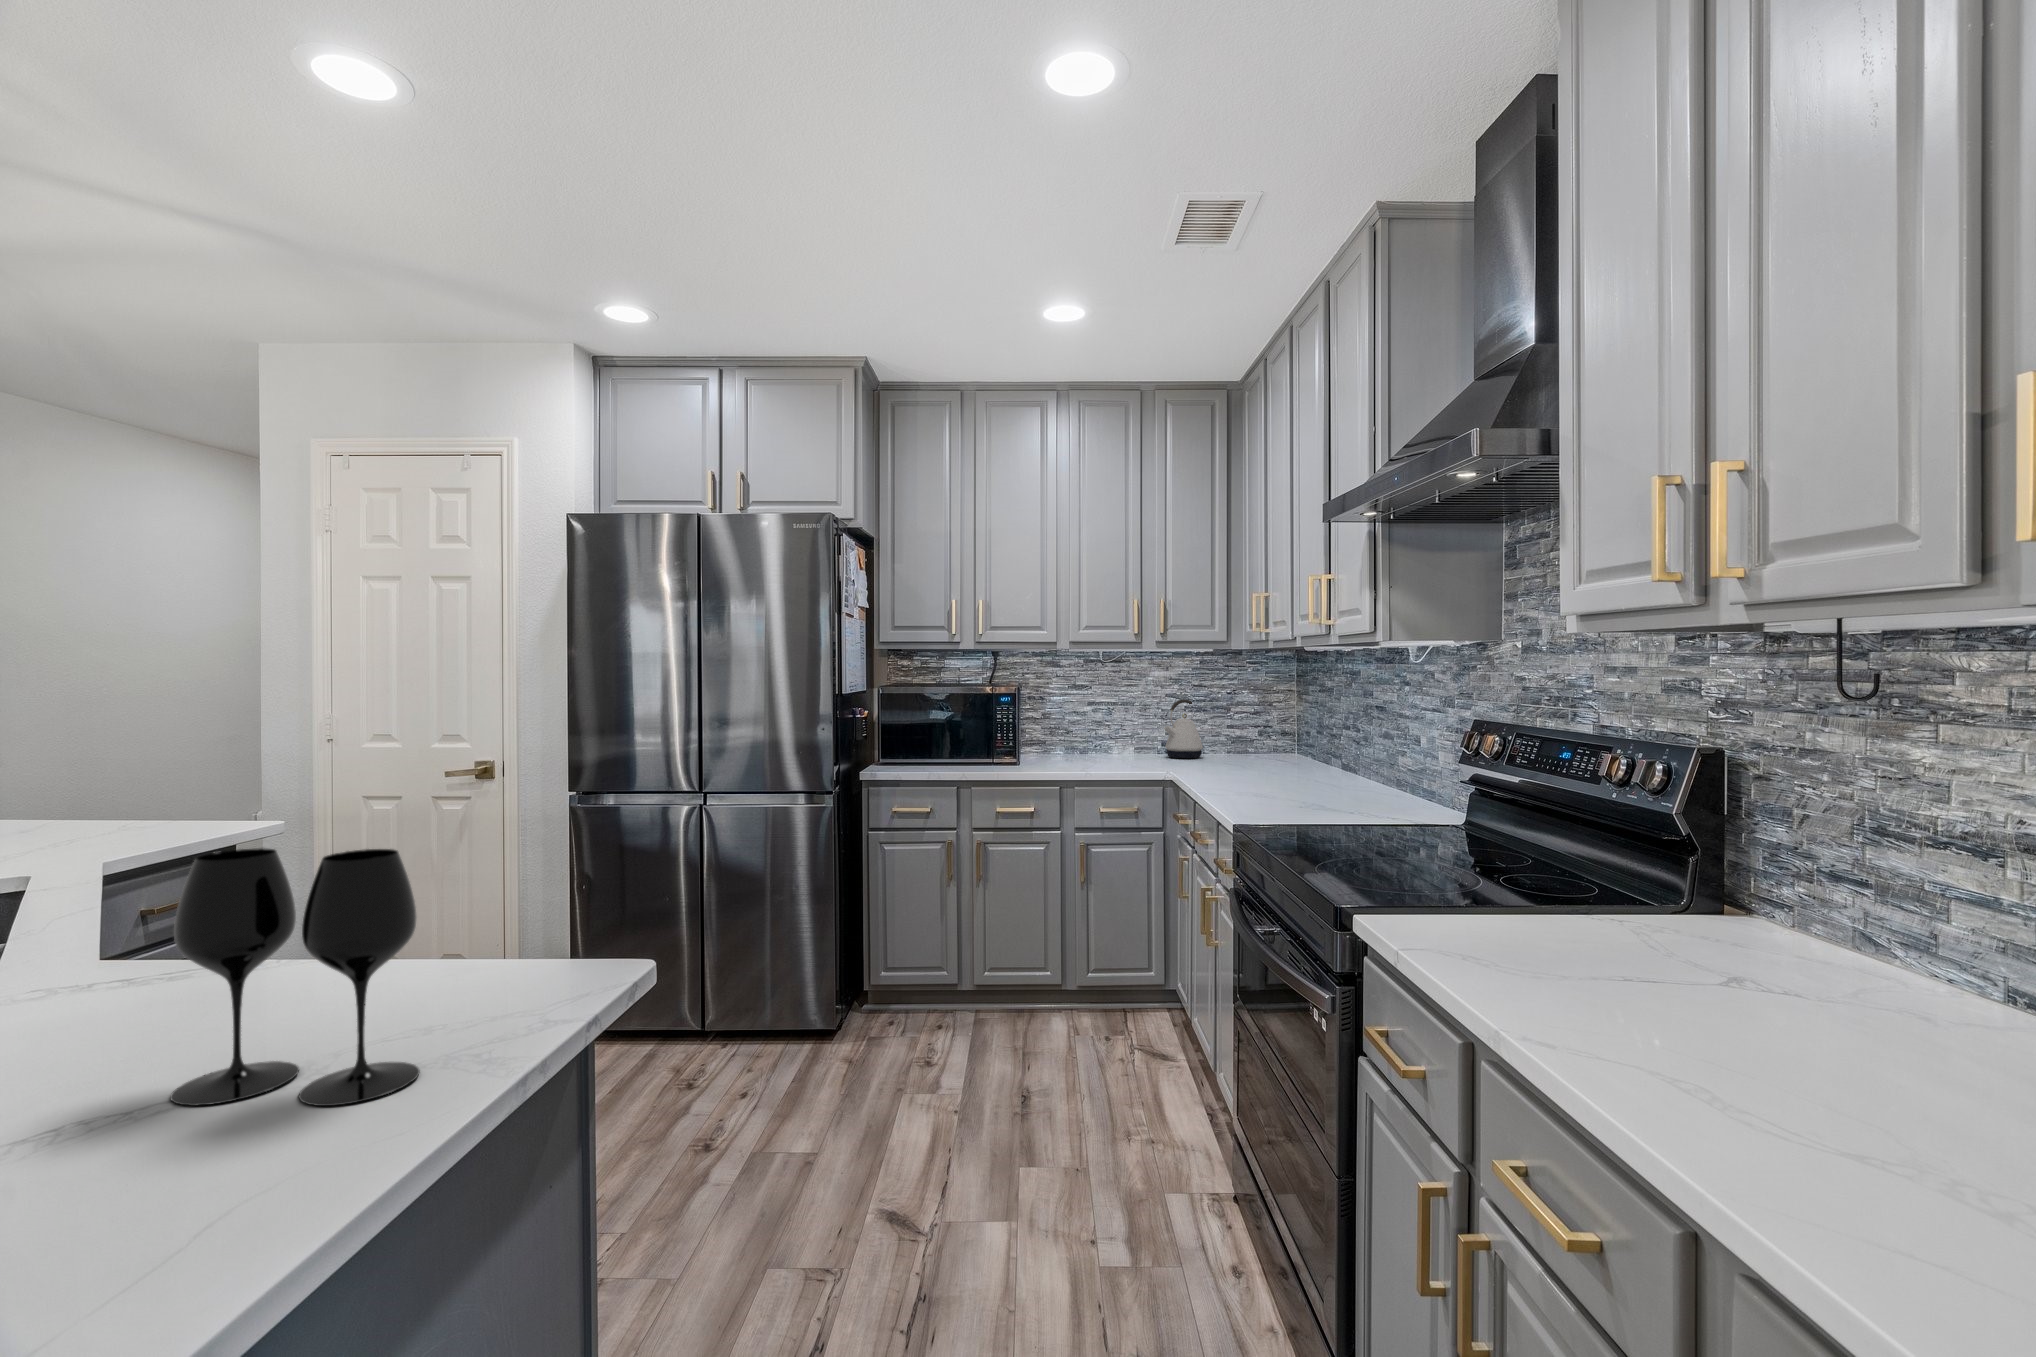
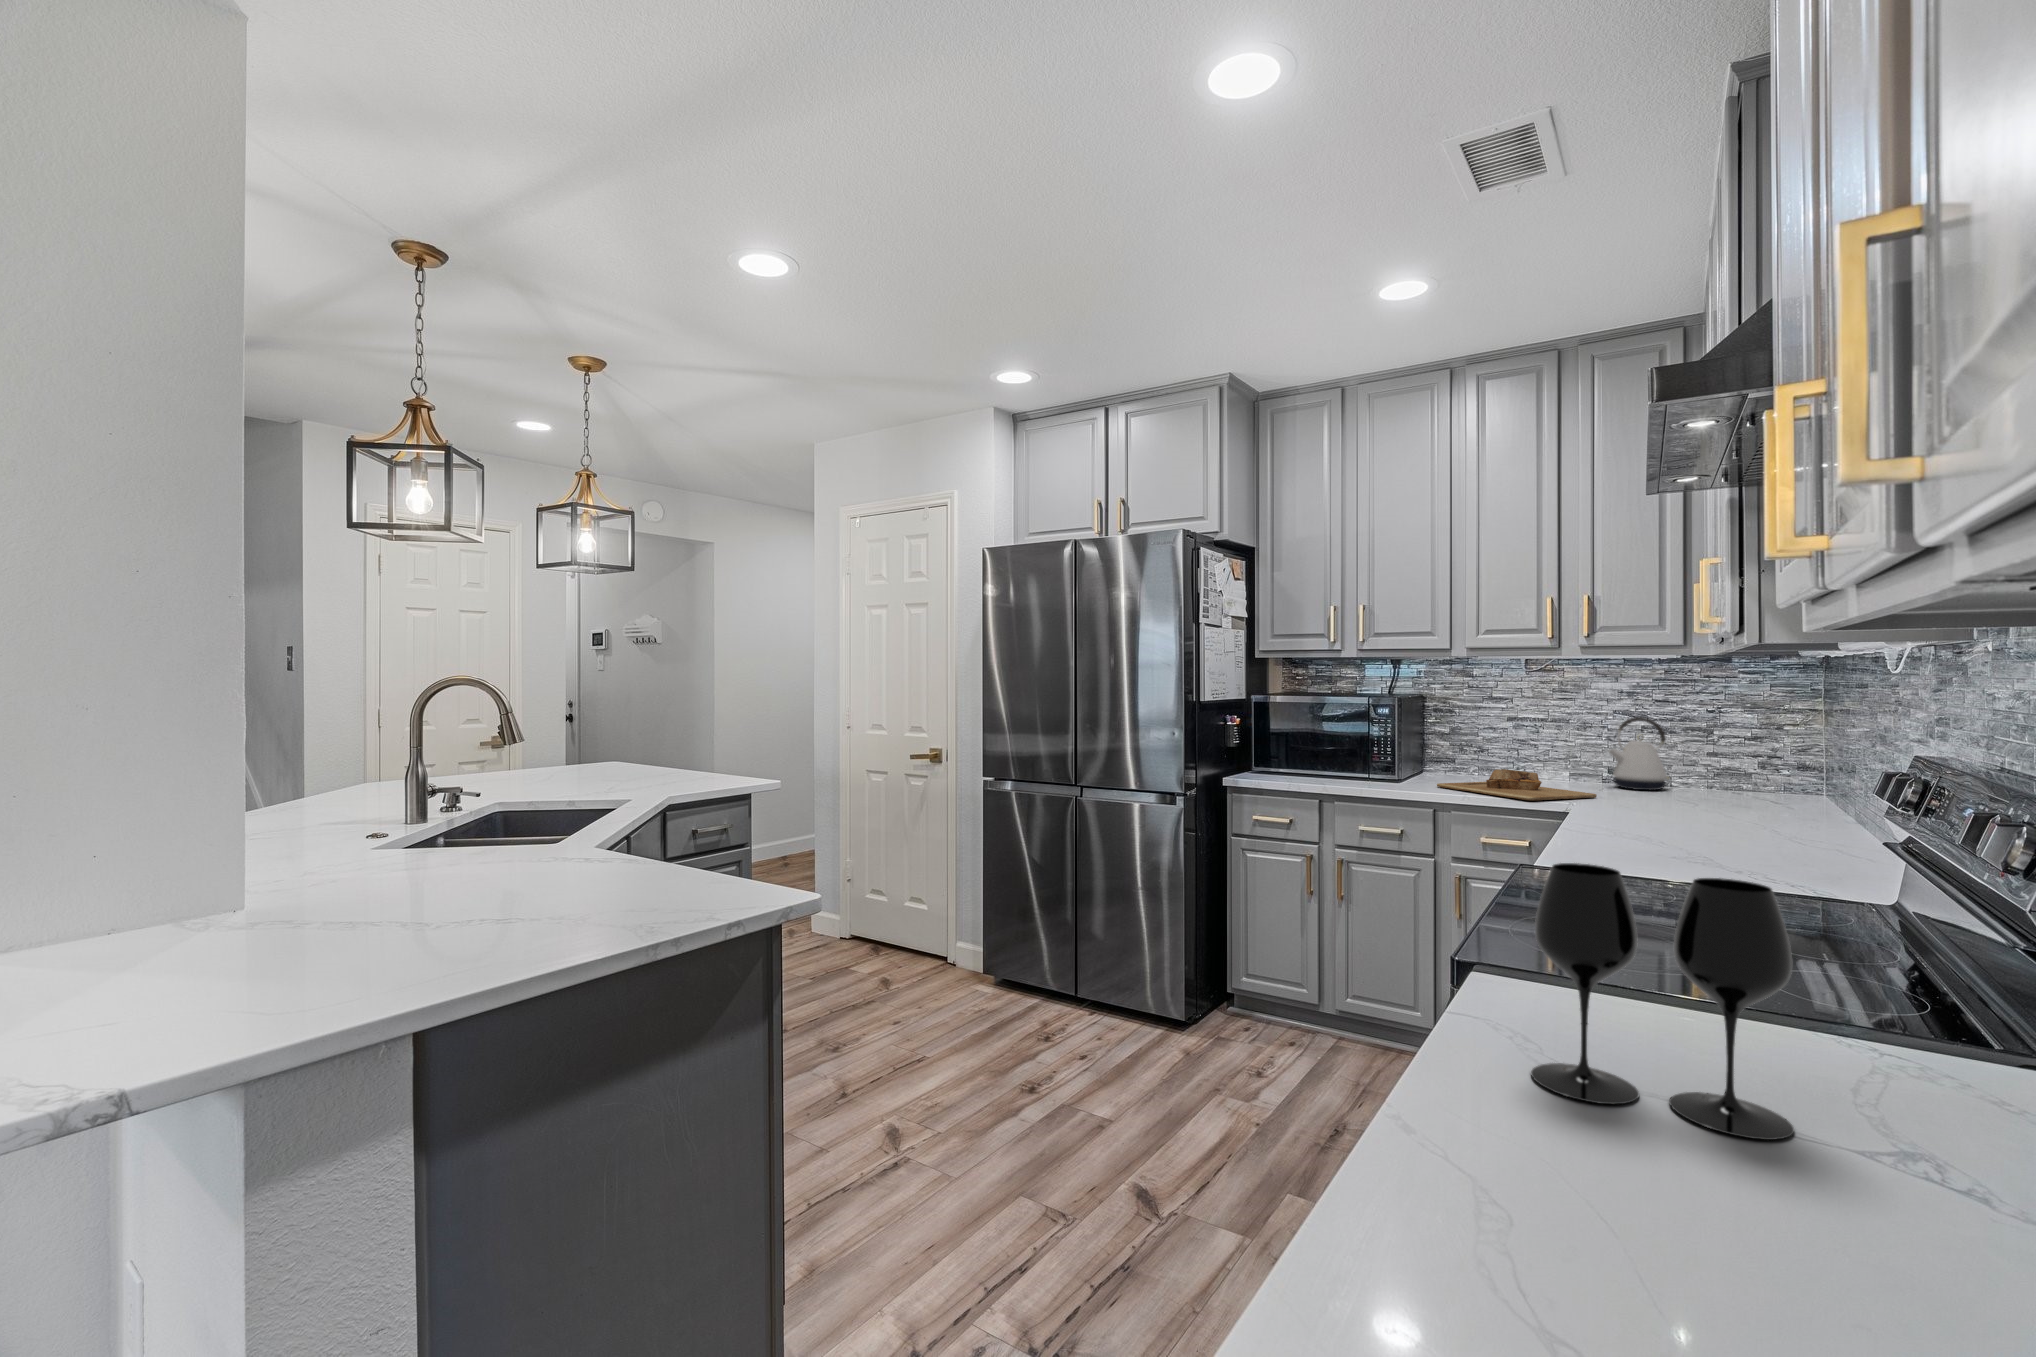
cutting board: none [1050,747,1172,773] -> present [1437,769,1597,800]
wine glass: present [170,848,420,1106] -> present [1531,863,1794,1140]

